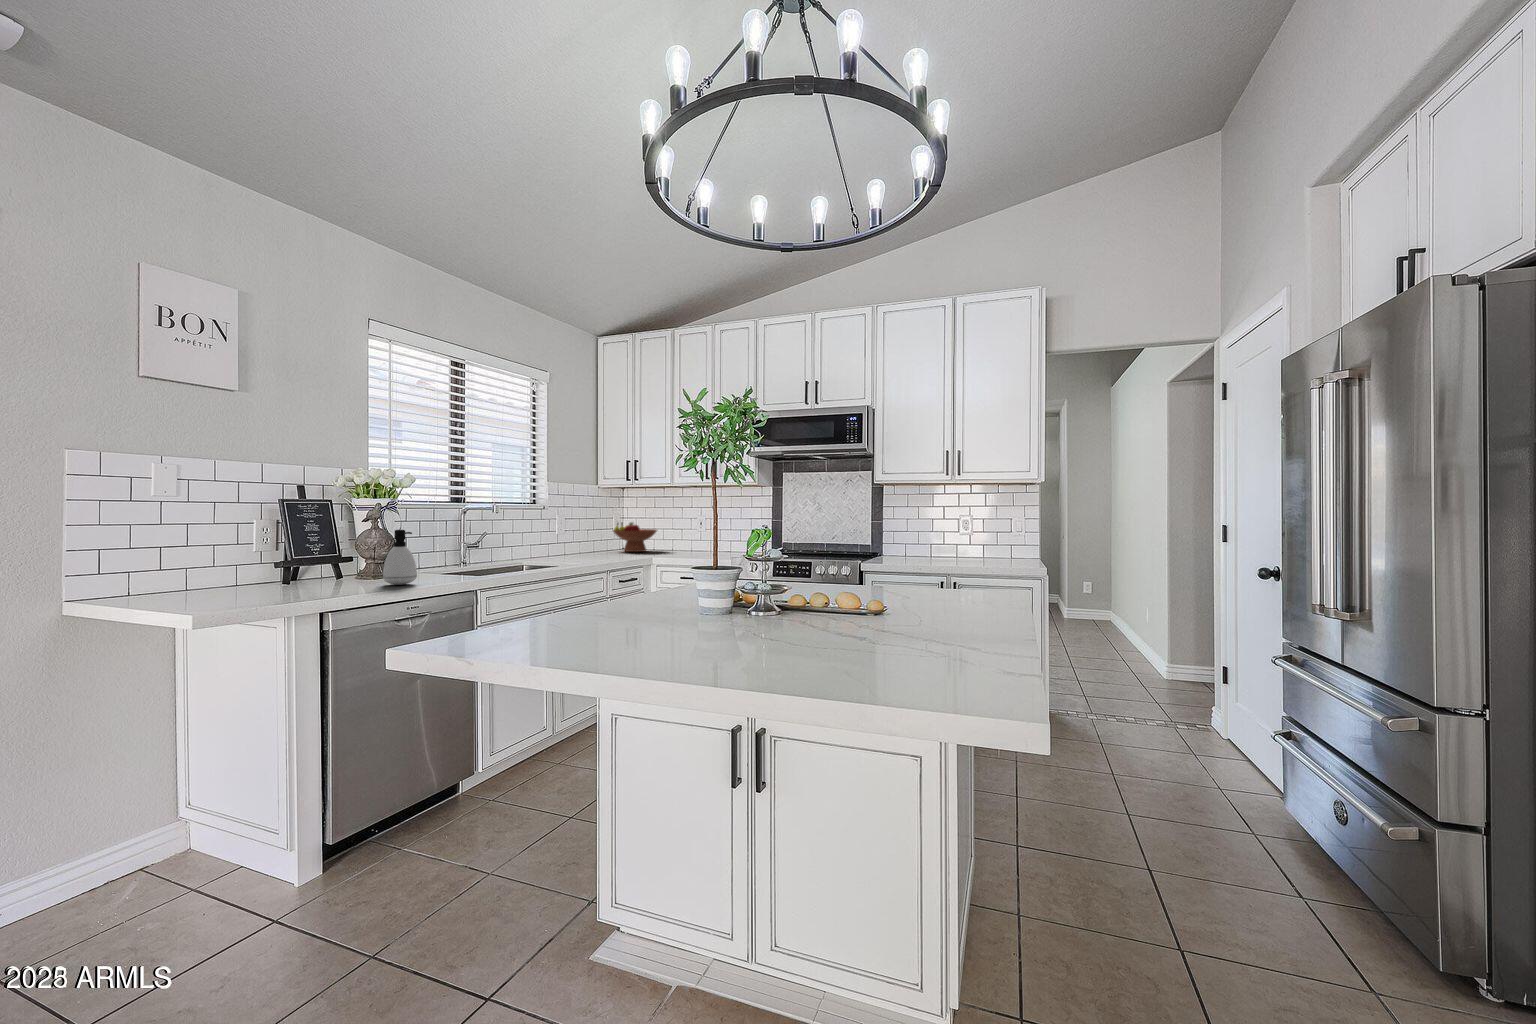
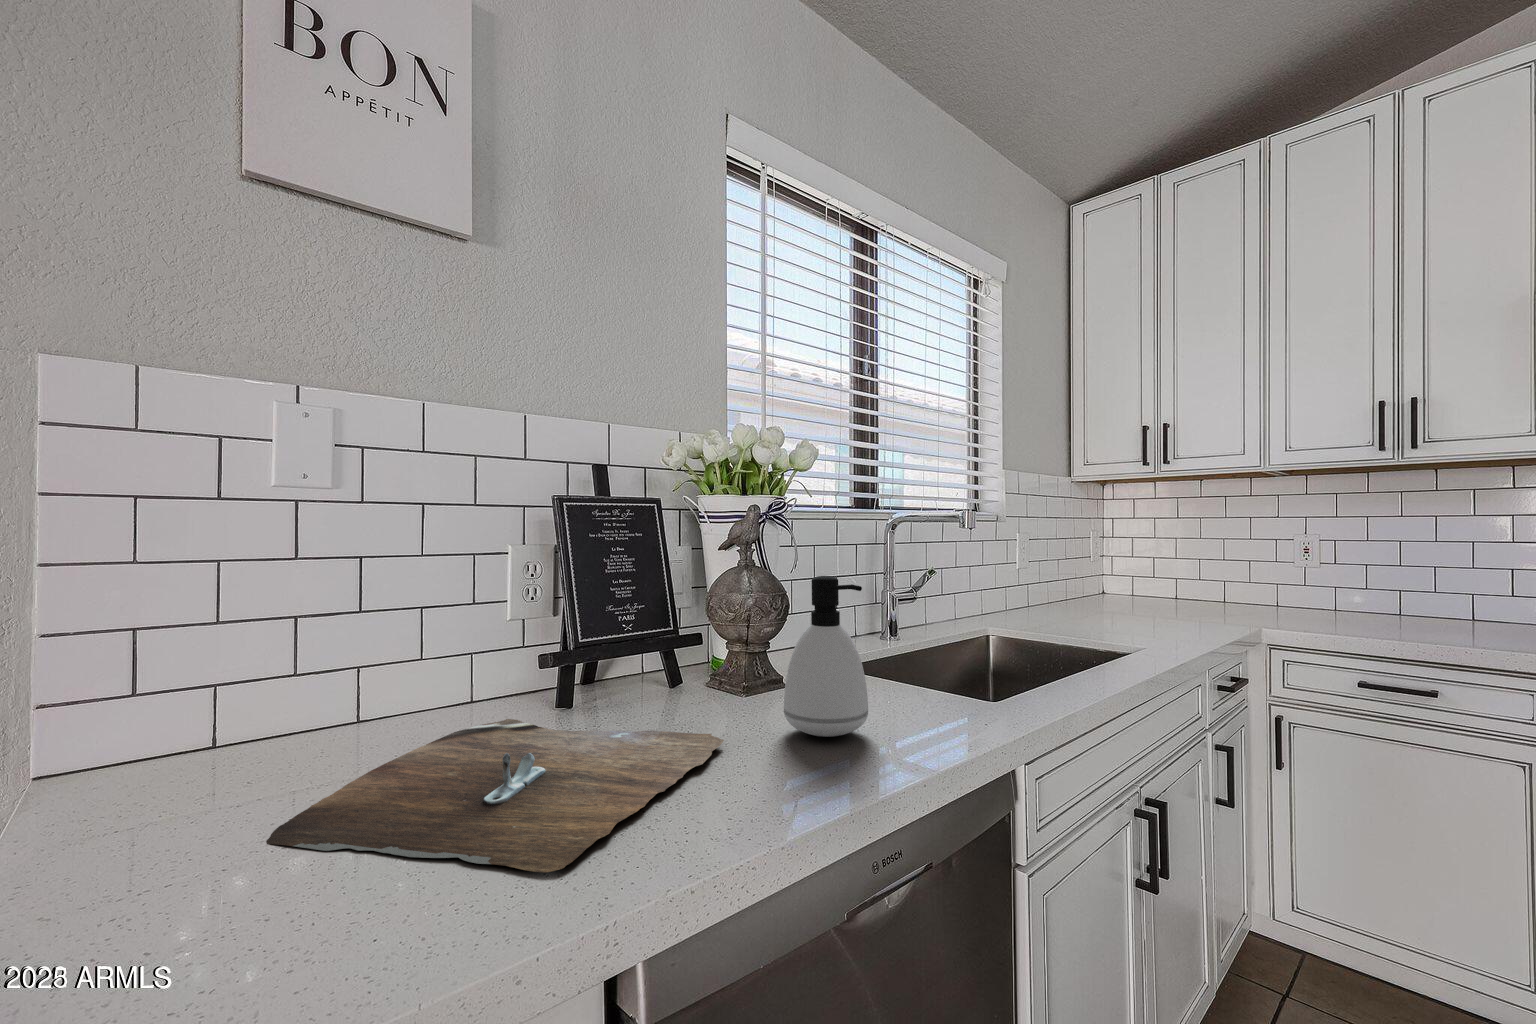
fruit bowl: present [613,523,657,552] -> none [1097,545,1195,603]
cutting board: none [193,583,357,604] -> present [266,719,724,872]

